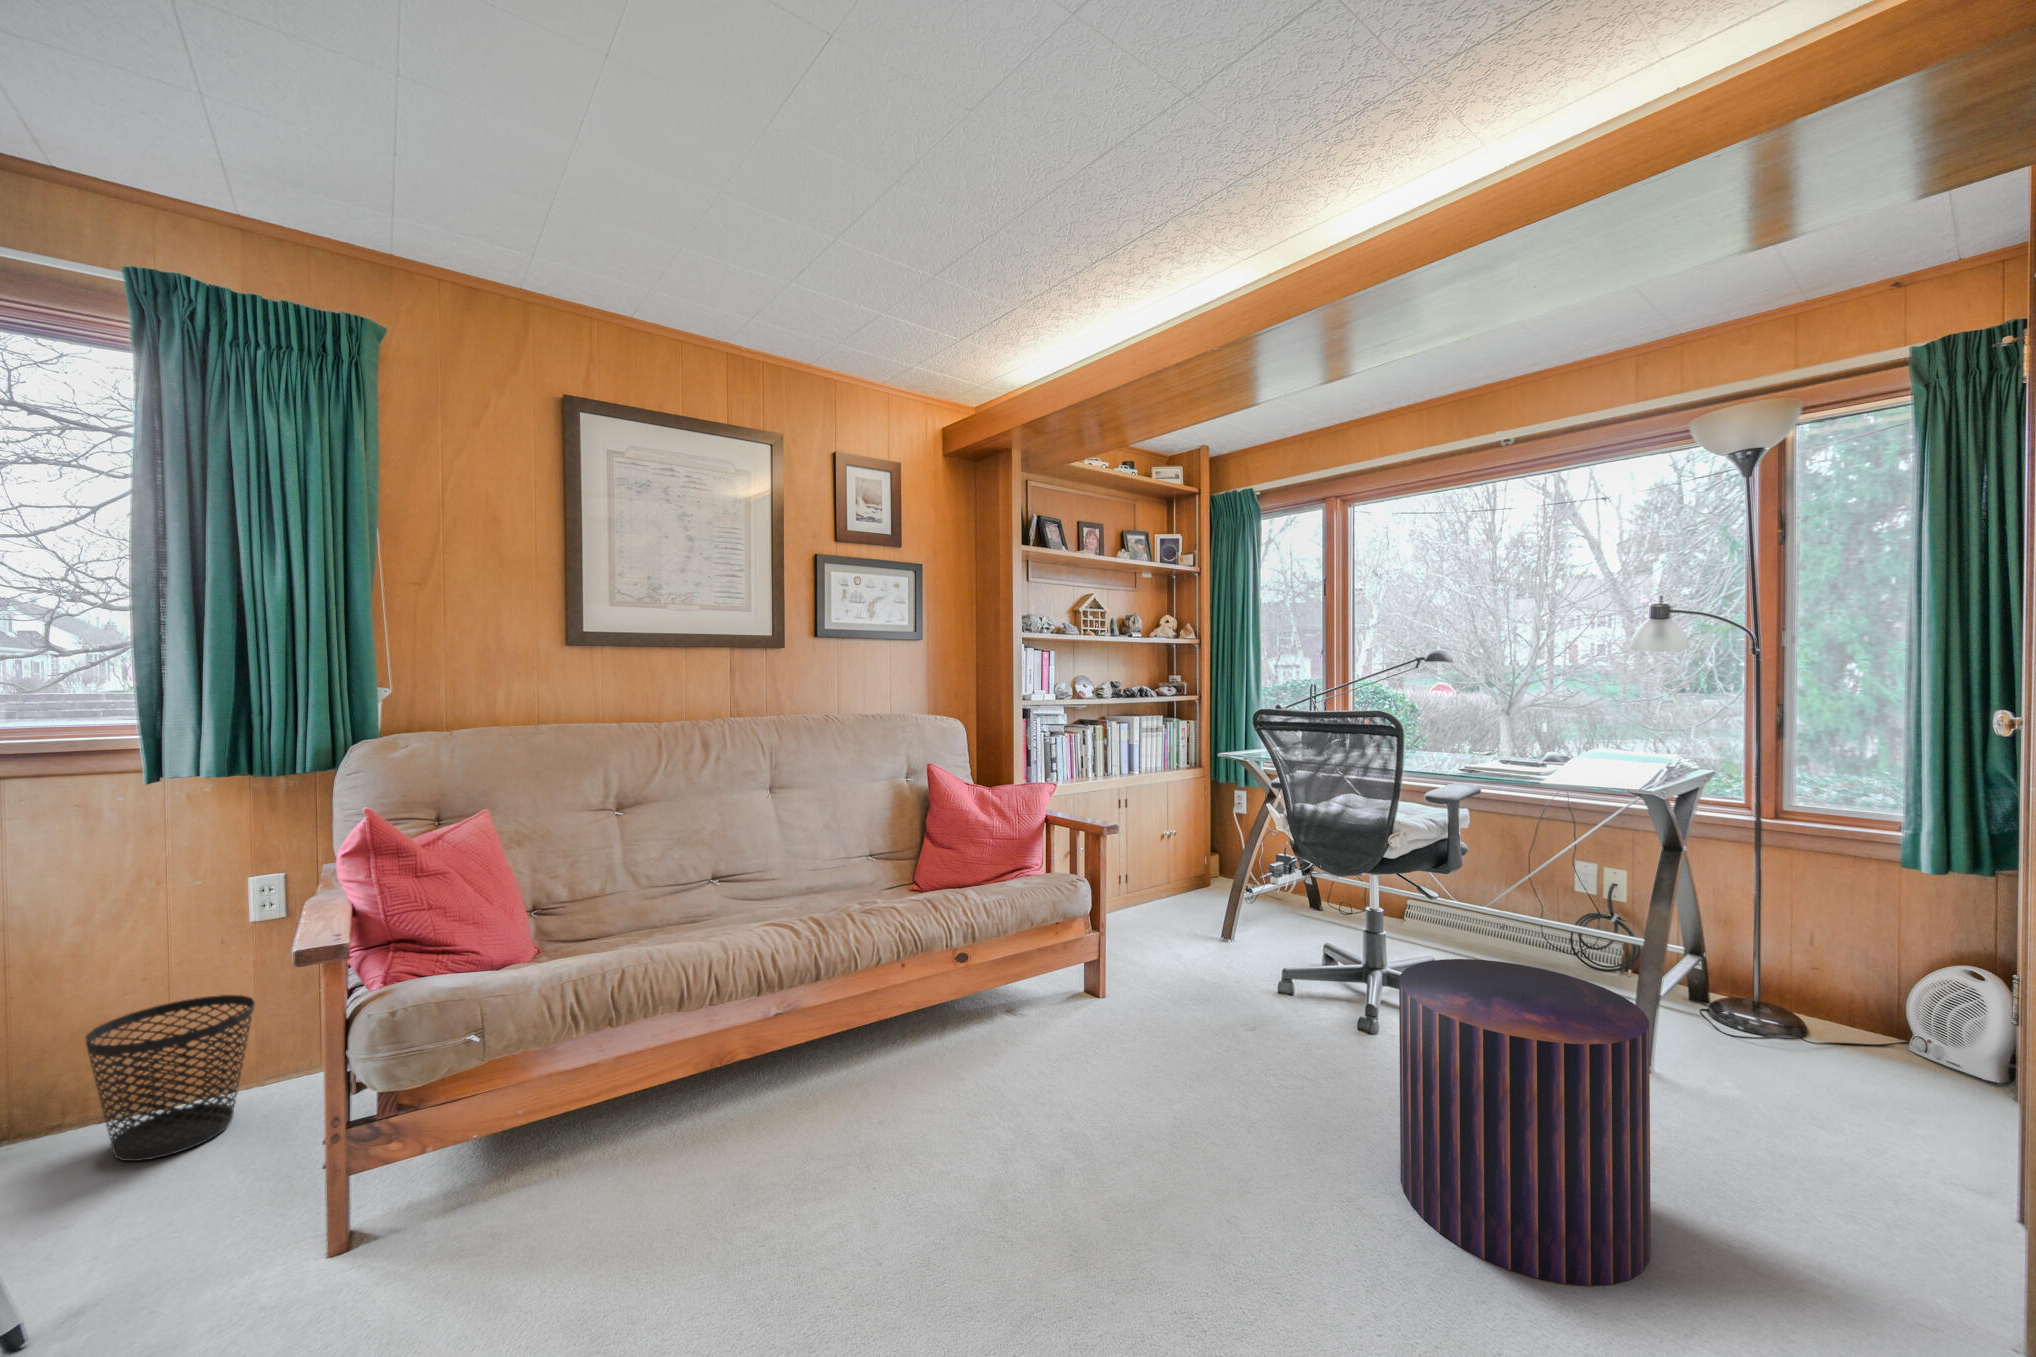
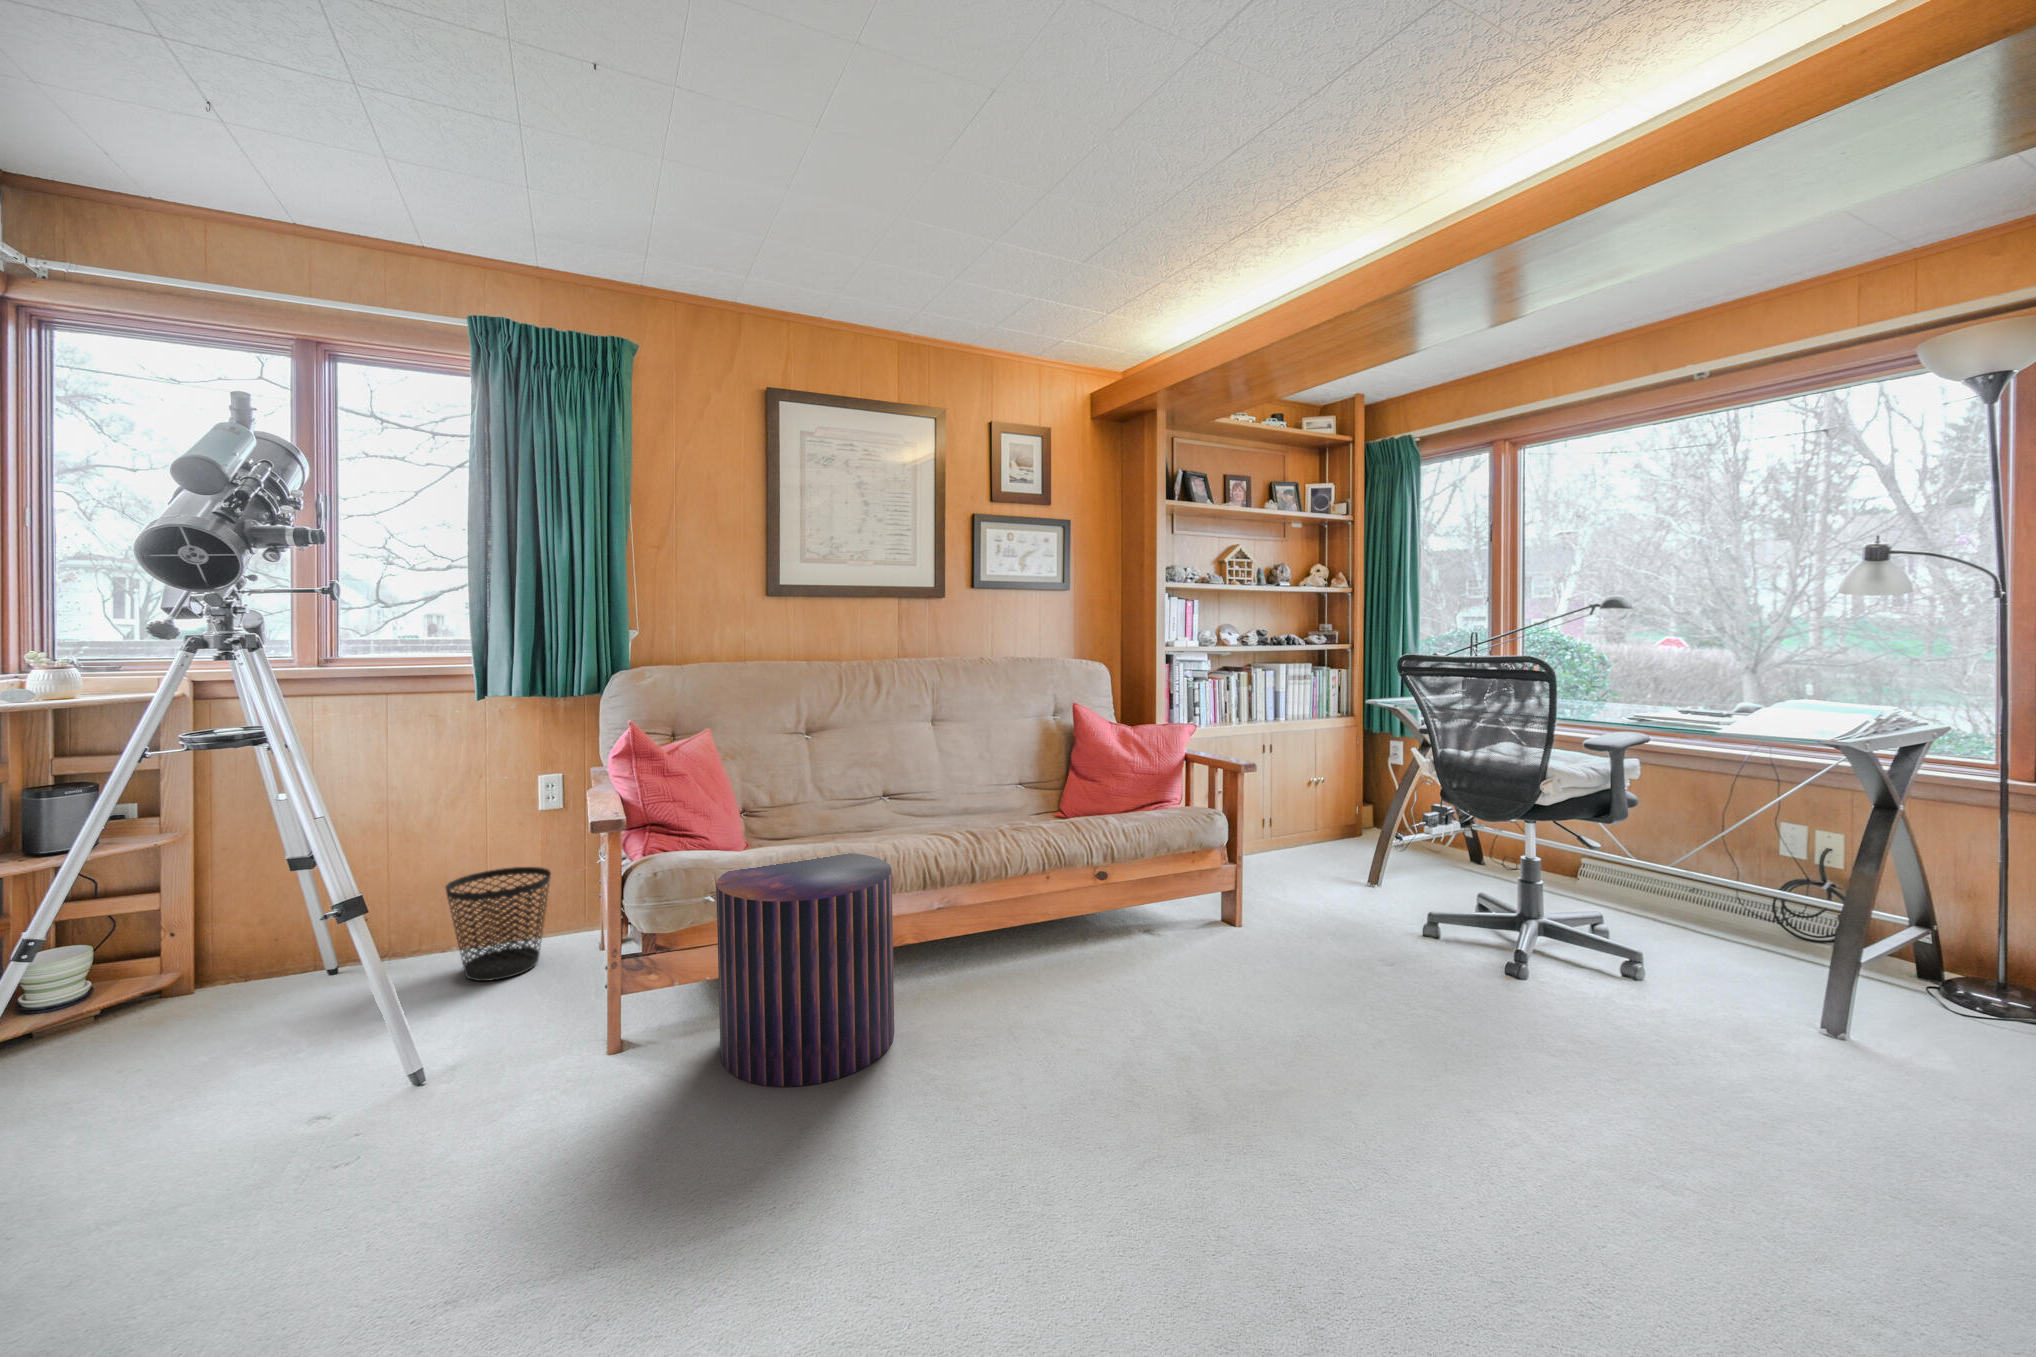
pouf: present [1399,959,1651,1286] -> present [716,853,894,1087]

